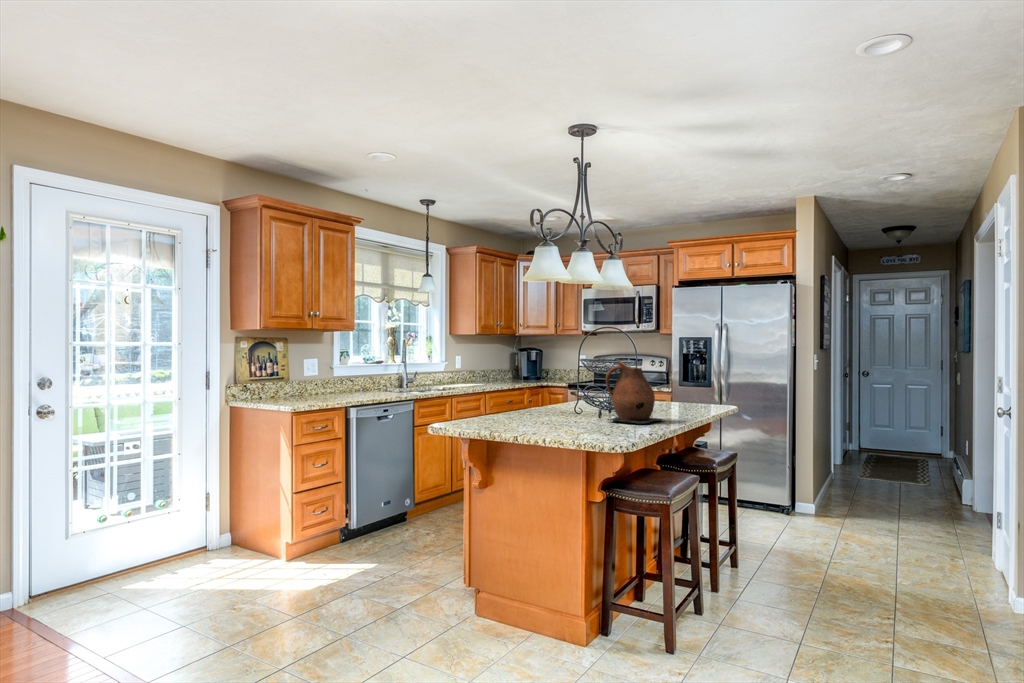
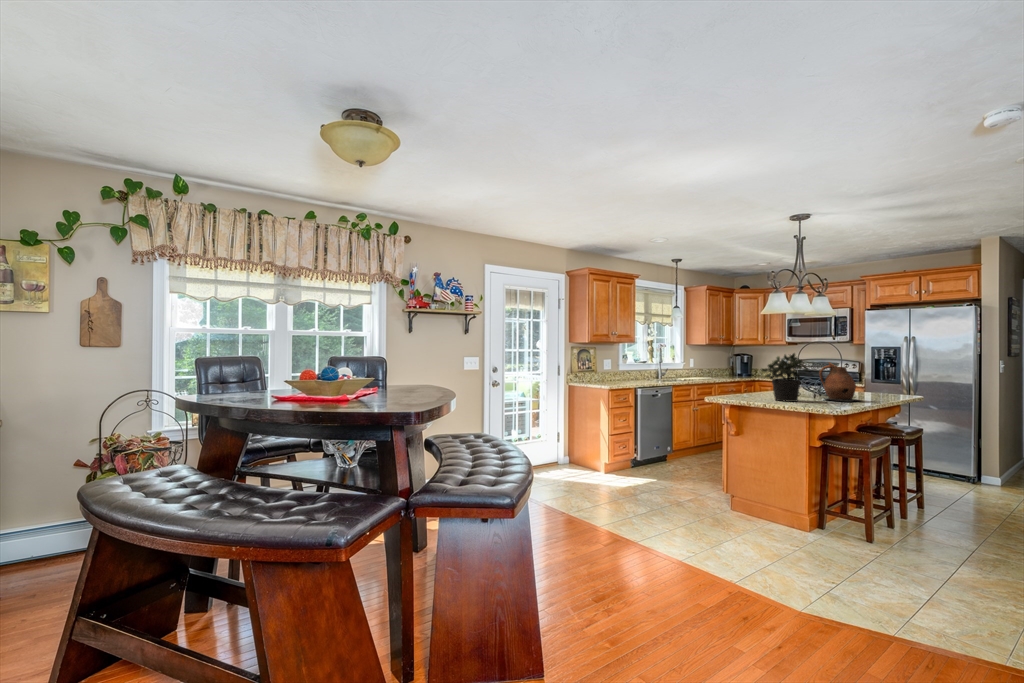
potted plant: none [516,345,587,428] -> present [762,353,808,402]

